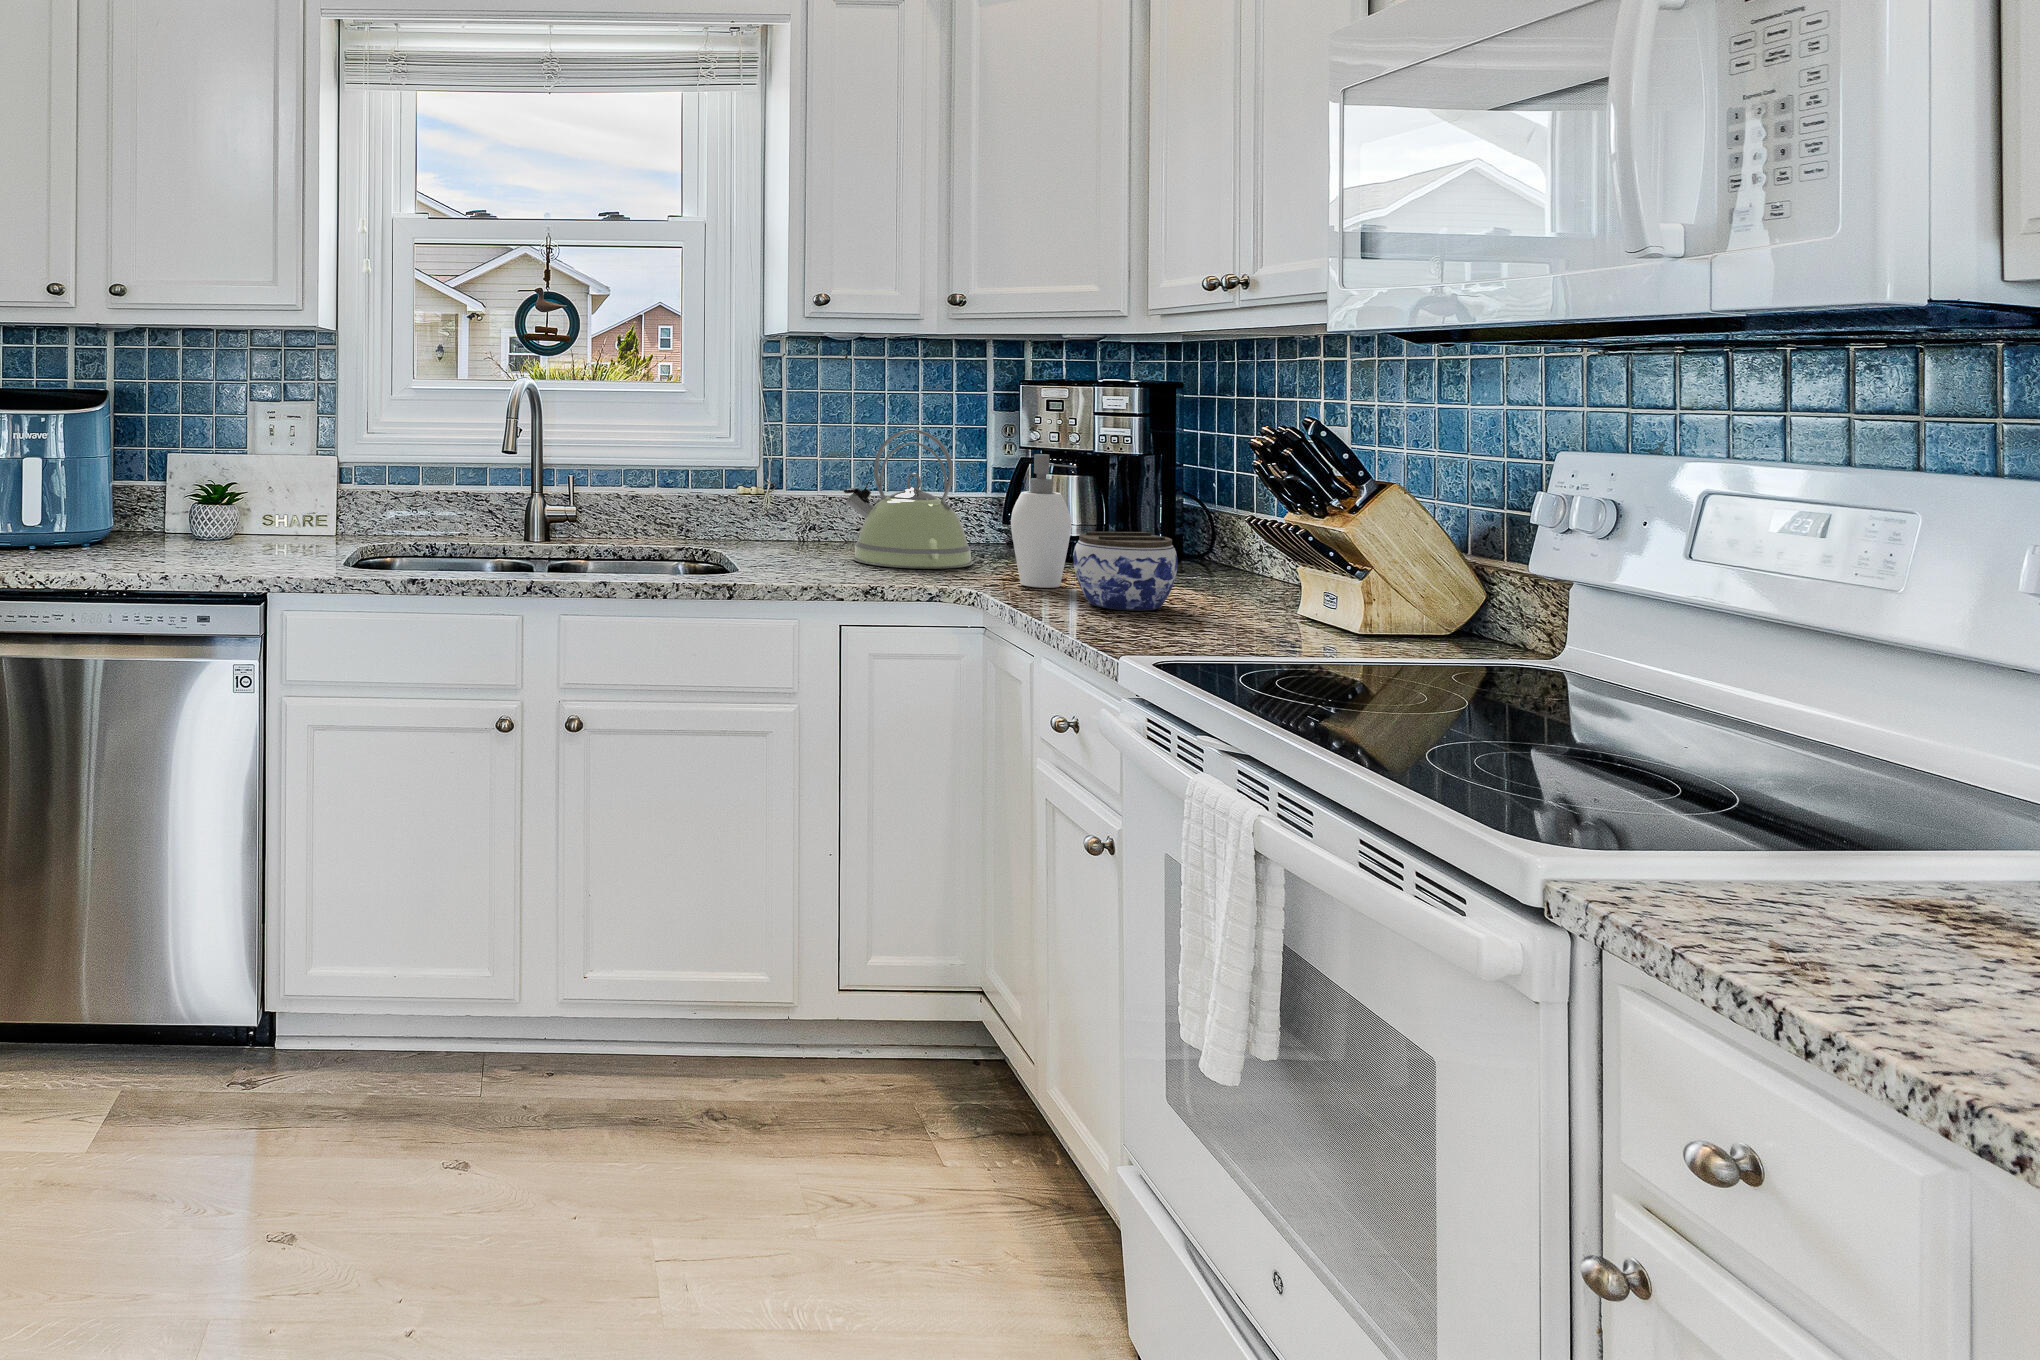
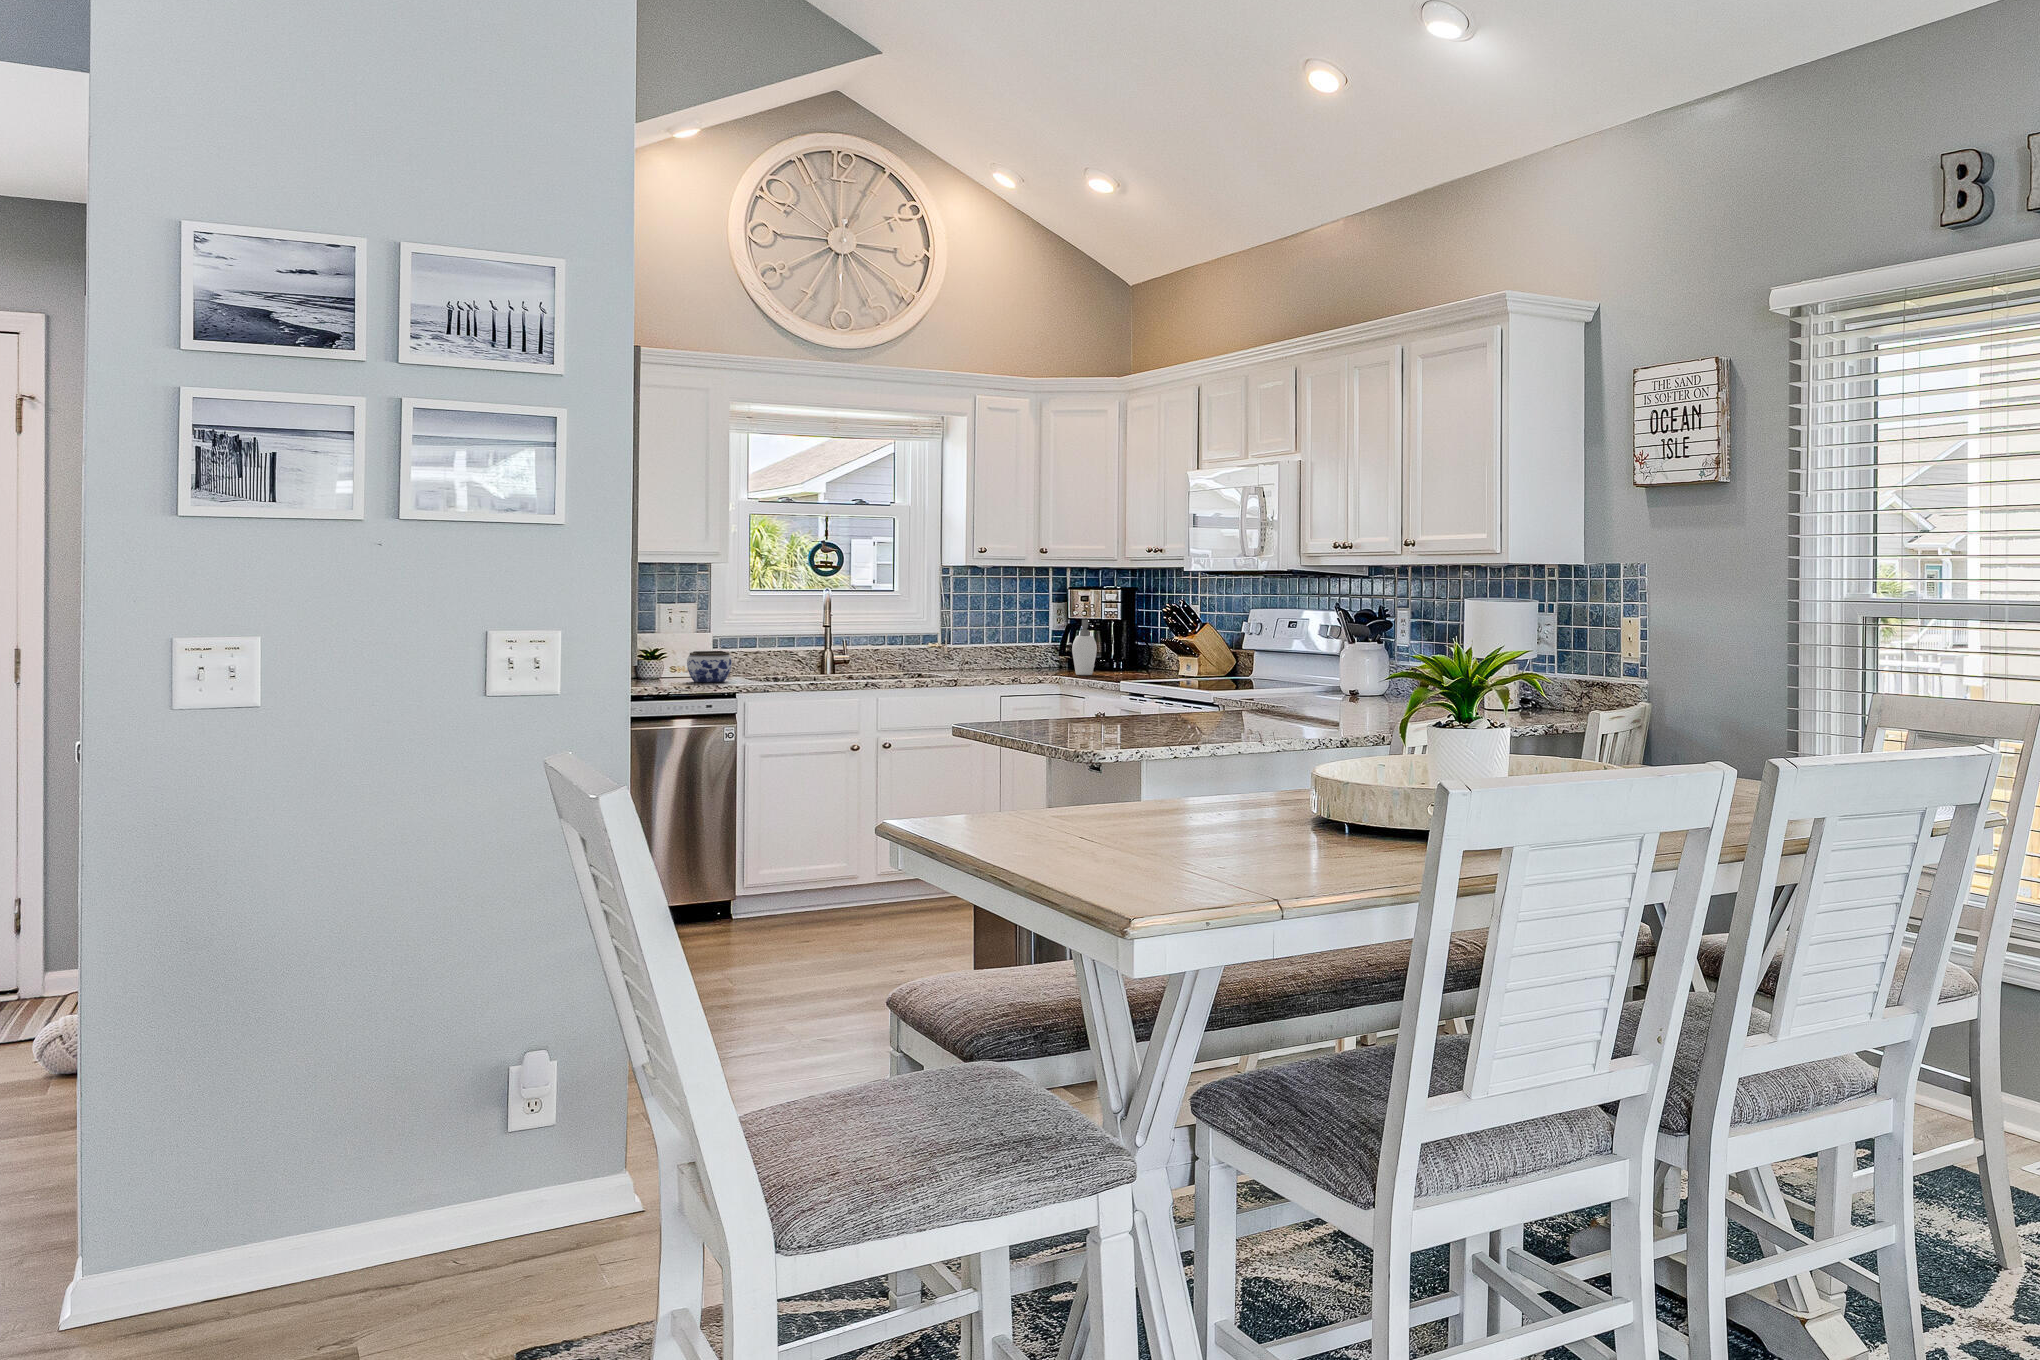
kettle: present [844,429,973,569] -> none [990,611,1051,673]
jar: present [1074,532,1177,610] -> present [687,651,732,682]

